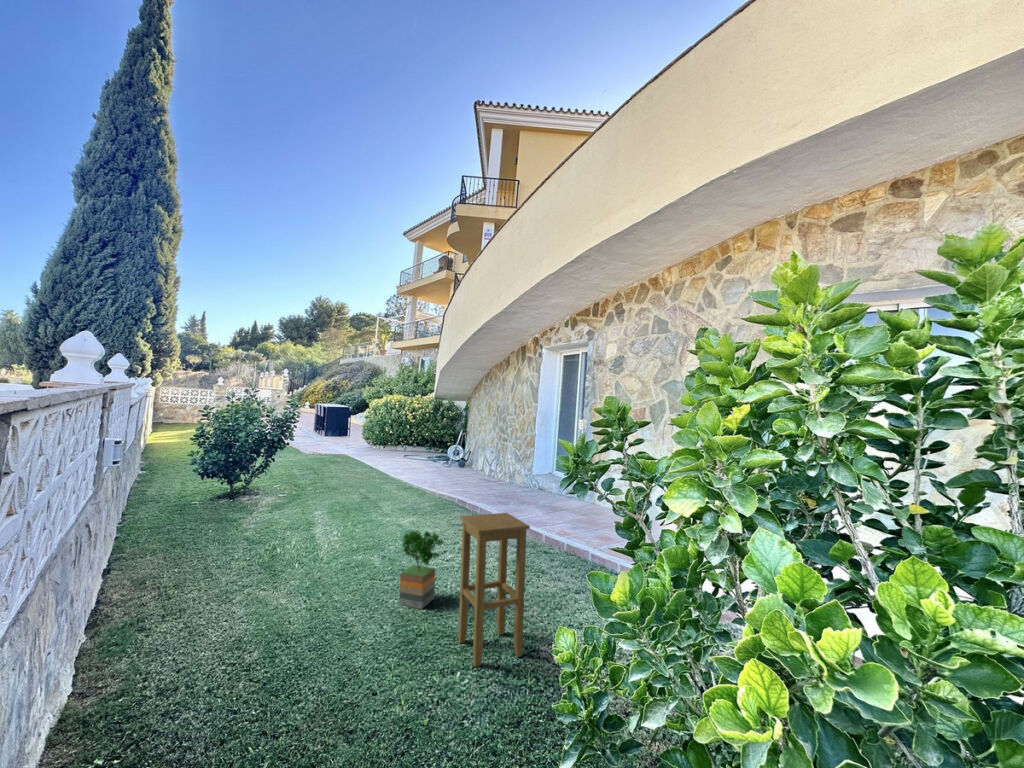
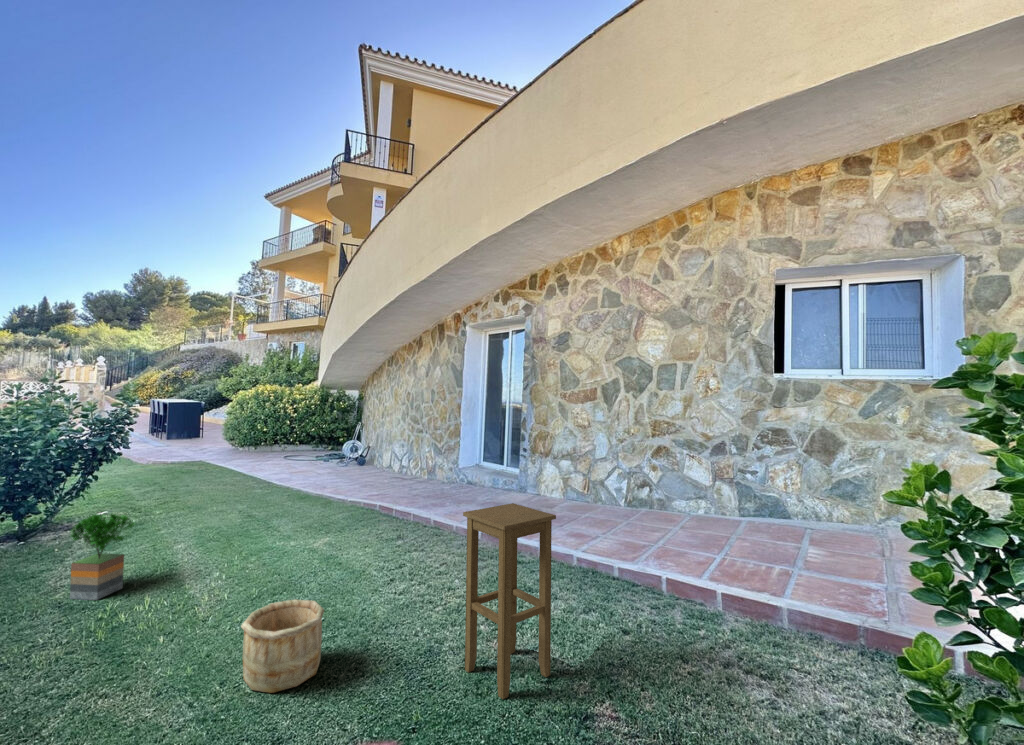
potted tree: present [399,530,444,609] -> present [70,514,135,600]
wooden bucket: none [303,570,362,634] -> present [241,599,324,693]

